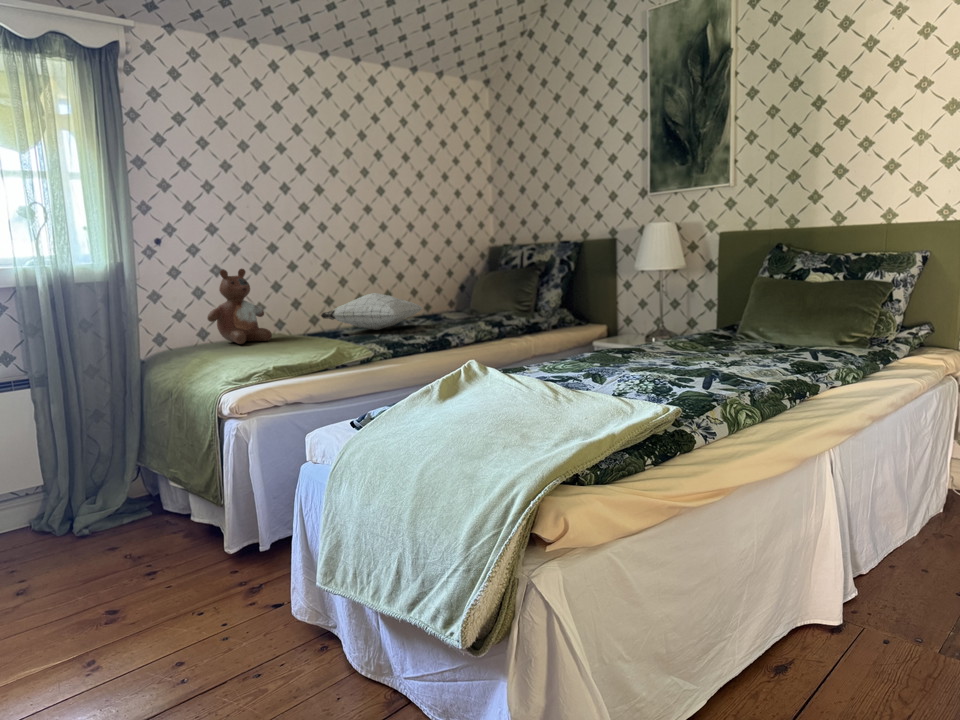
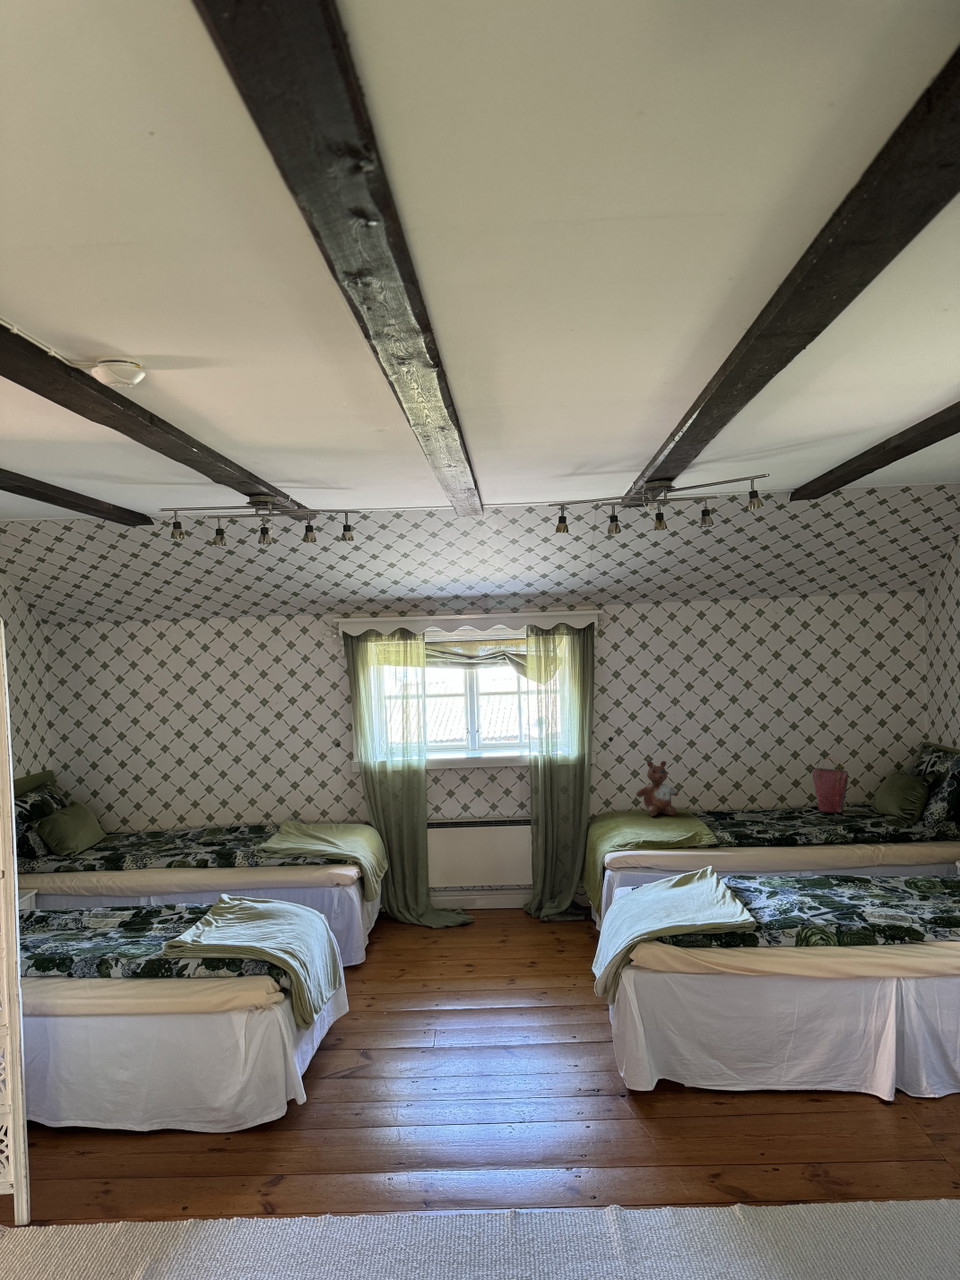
handbag: none [412,256,455,318] -> present [813,757,848,812]
pillow: present [321,293,423,330] -> none [712,789,800,818]

